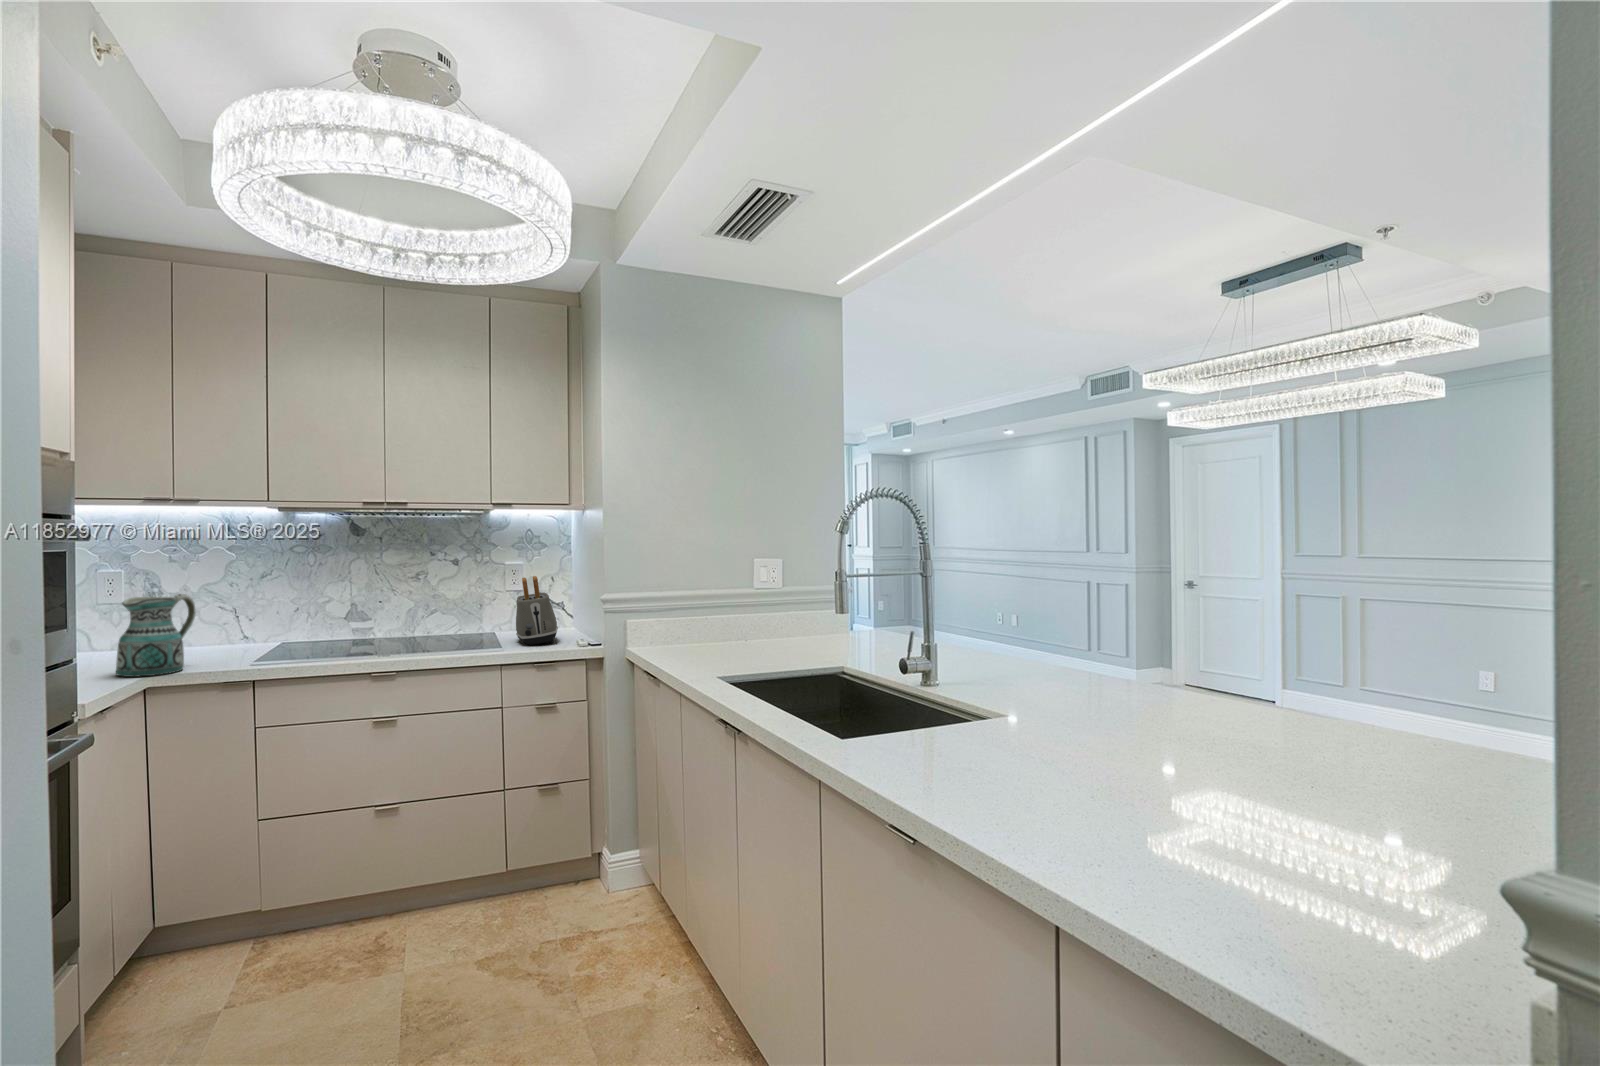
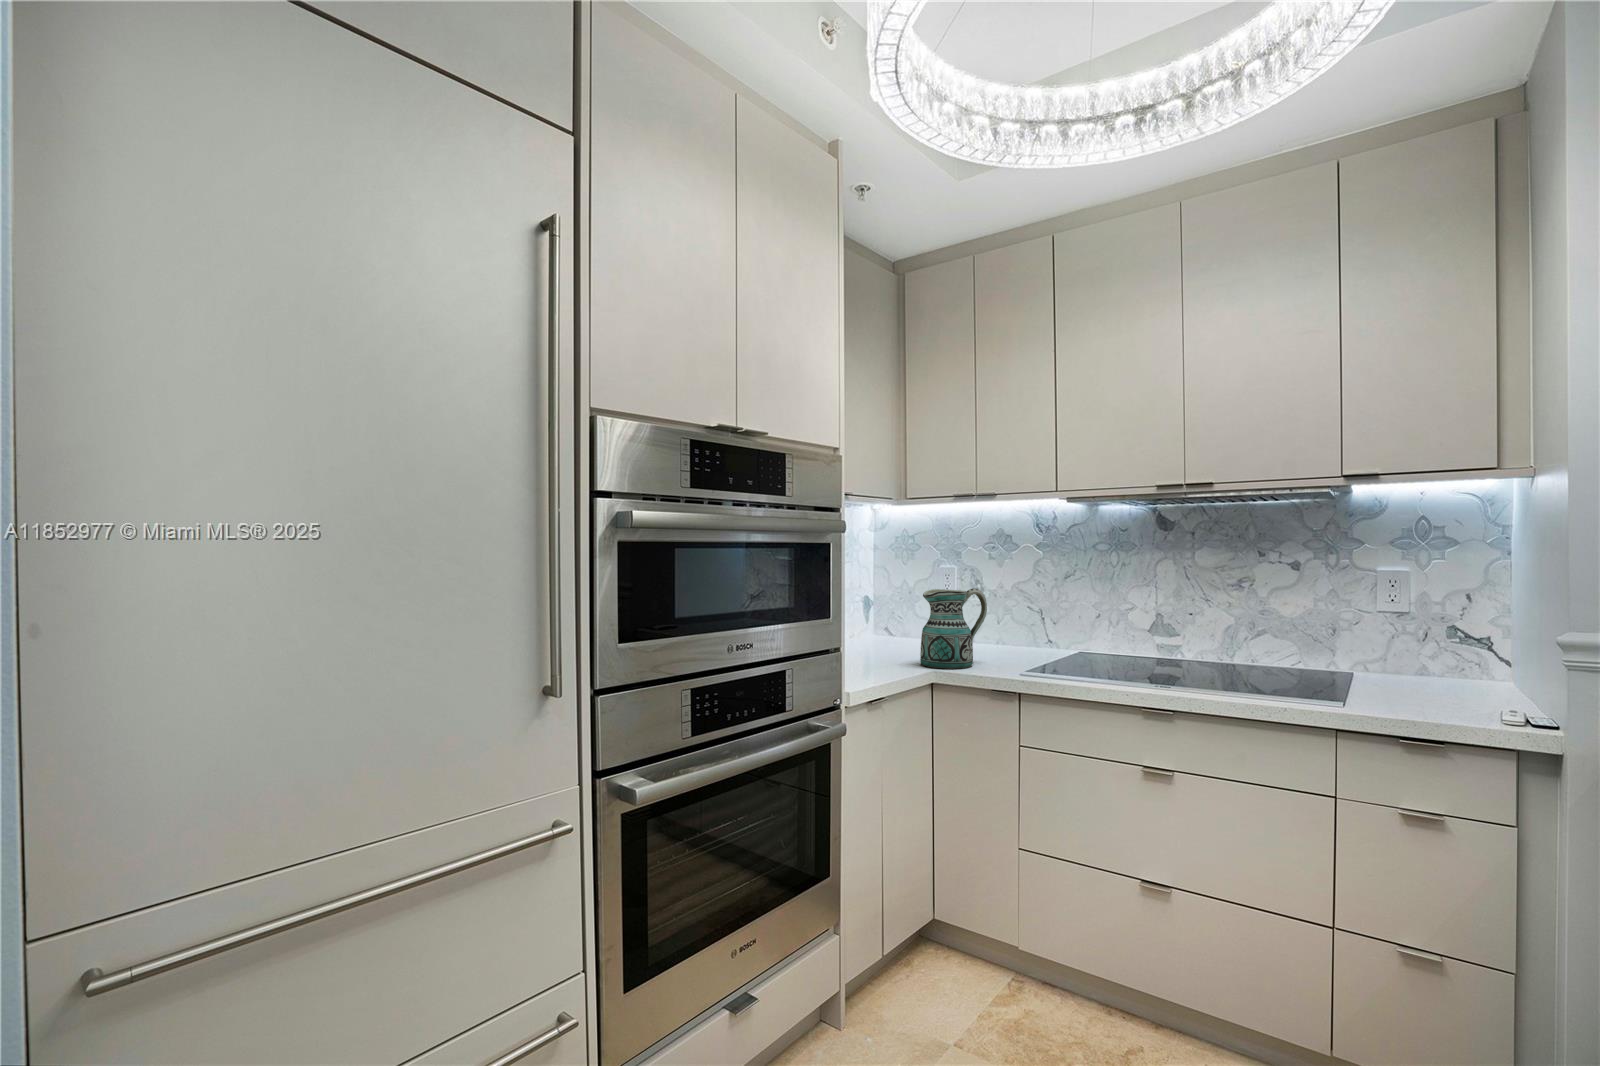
toaster: present [516,576,558,645] -> none [1384,590,1470,708]

